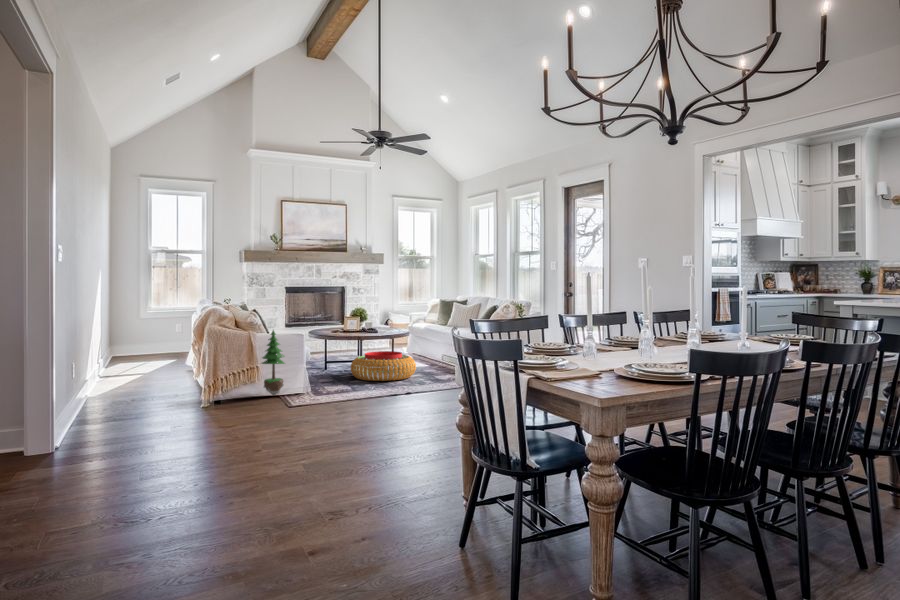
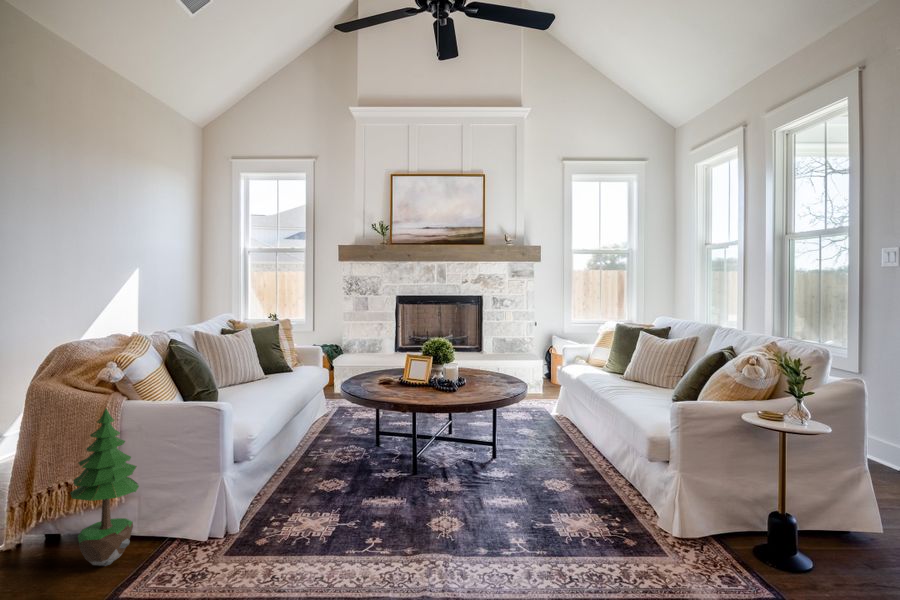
pouf: present [351,351,416,381] -> none [360,441,508,538]

